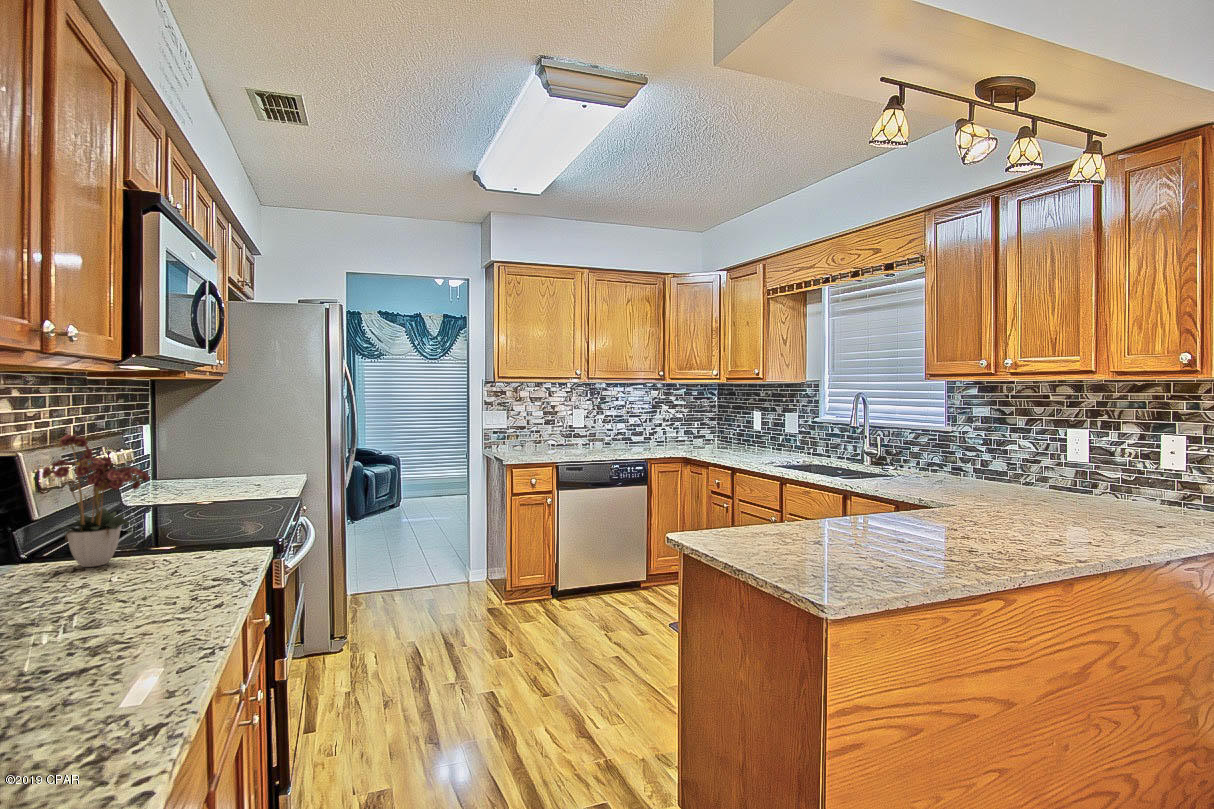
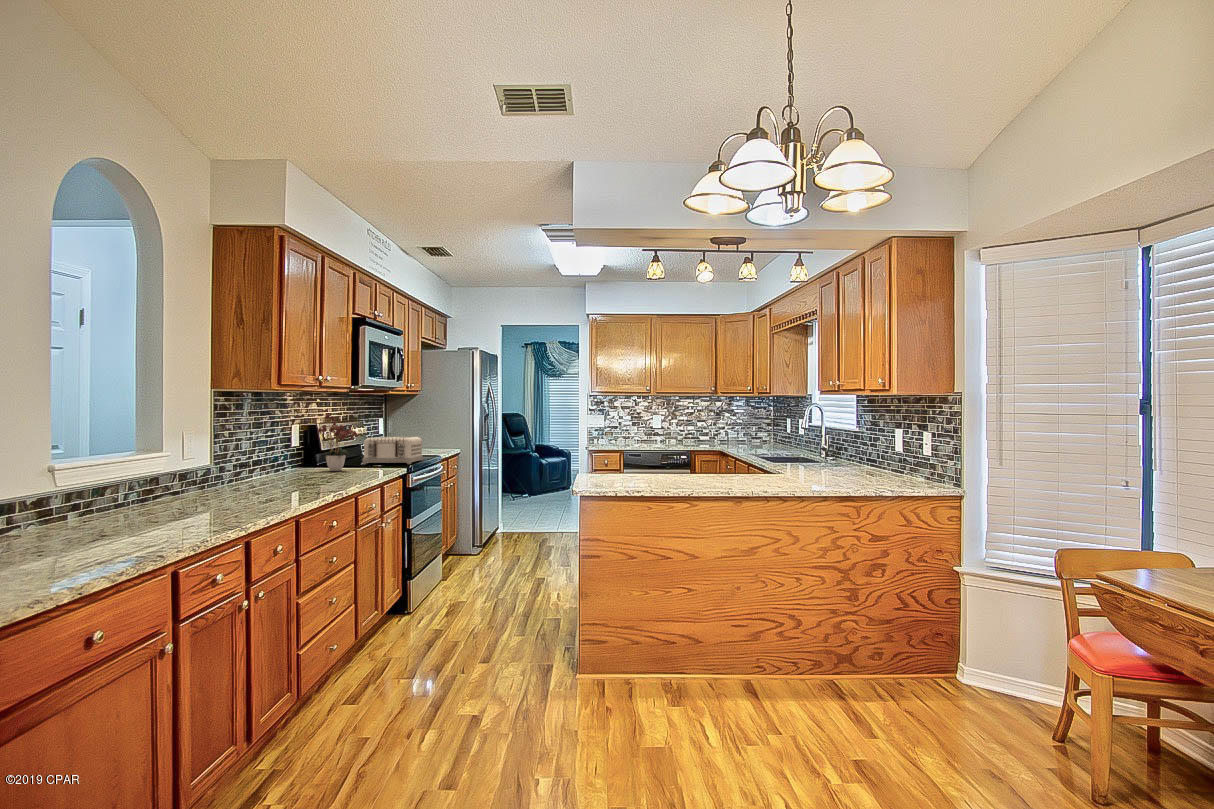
toaster: none [148,466,272,535] -> present [363,437,423,464]

